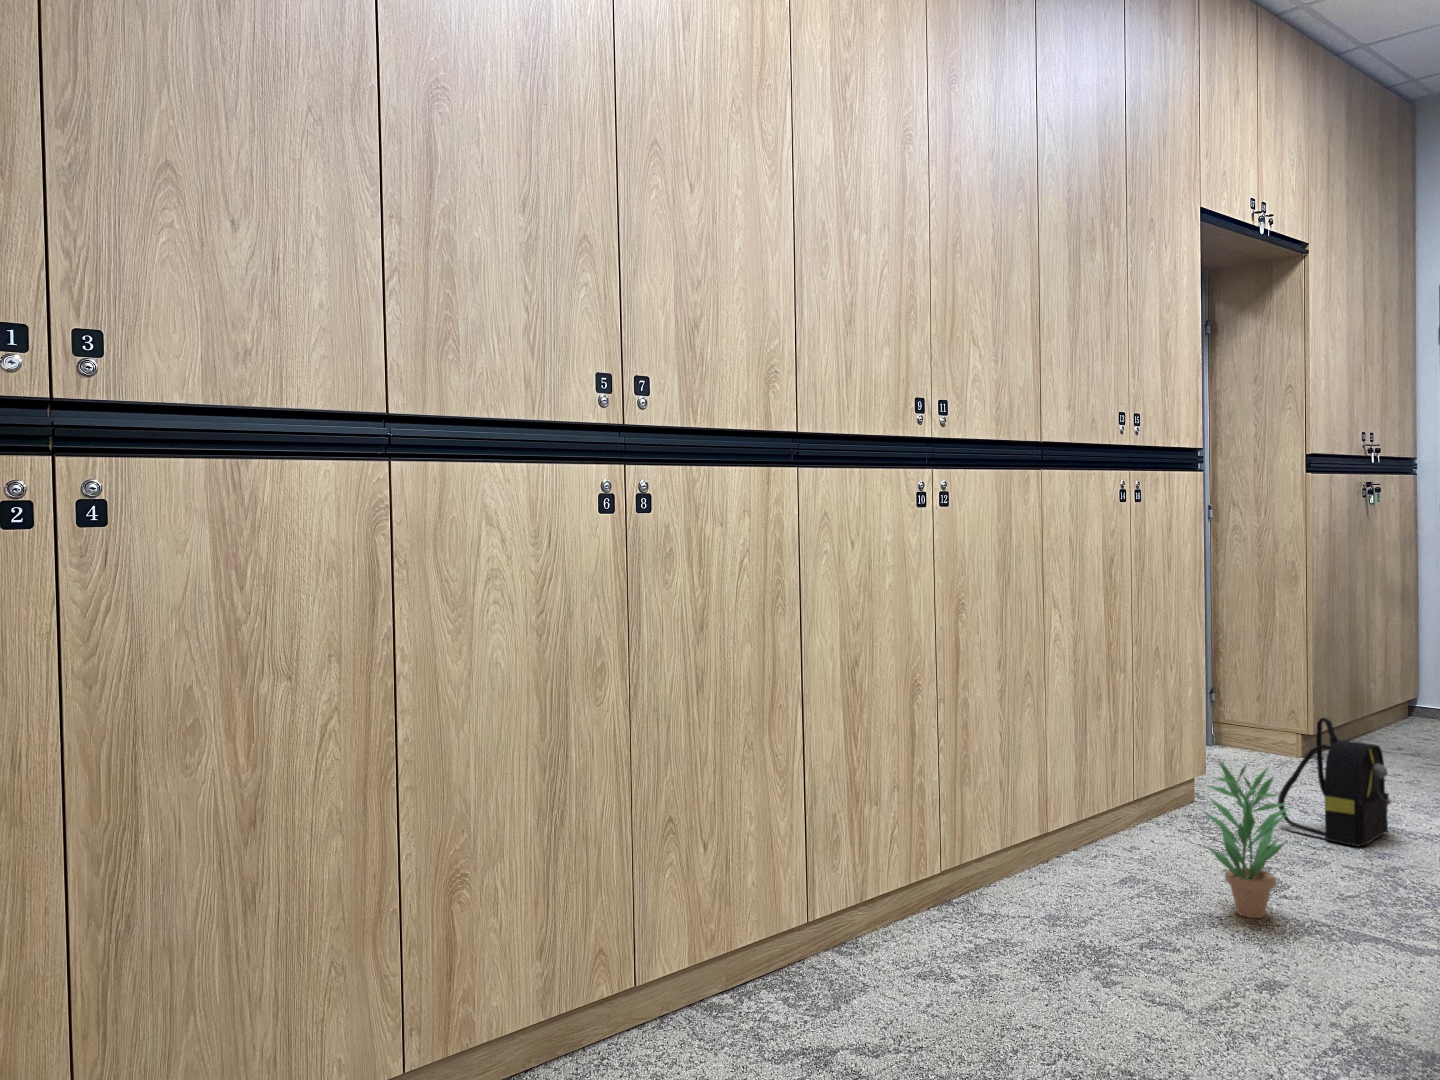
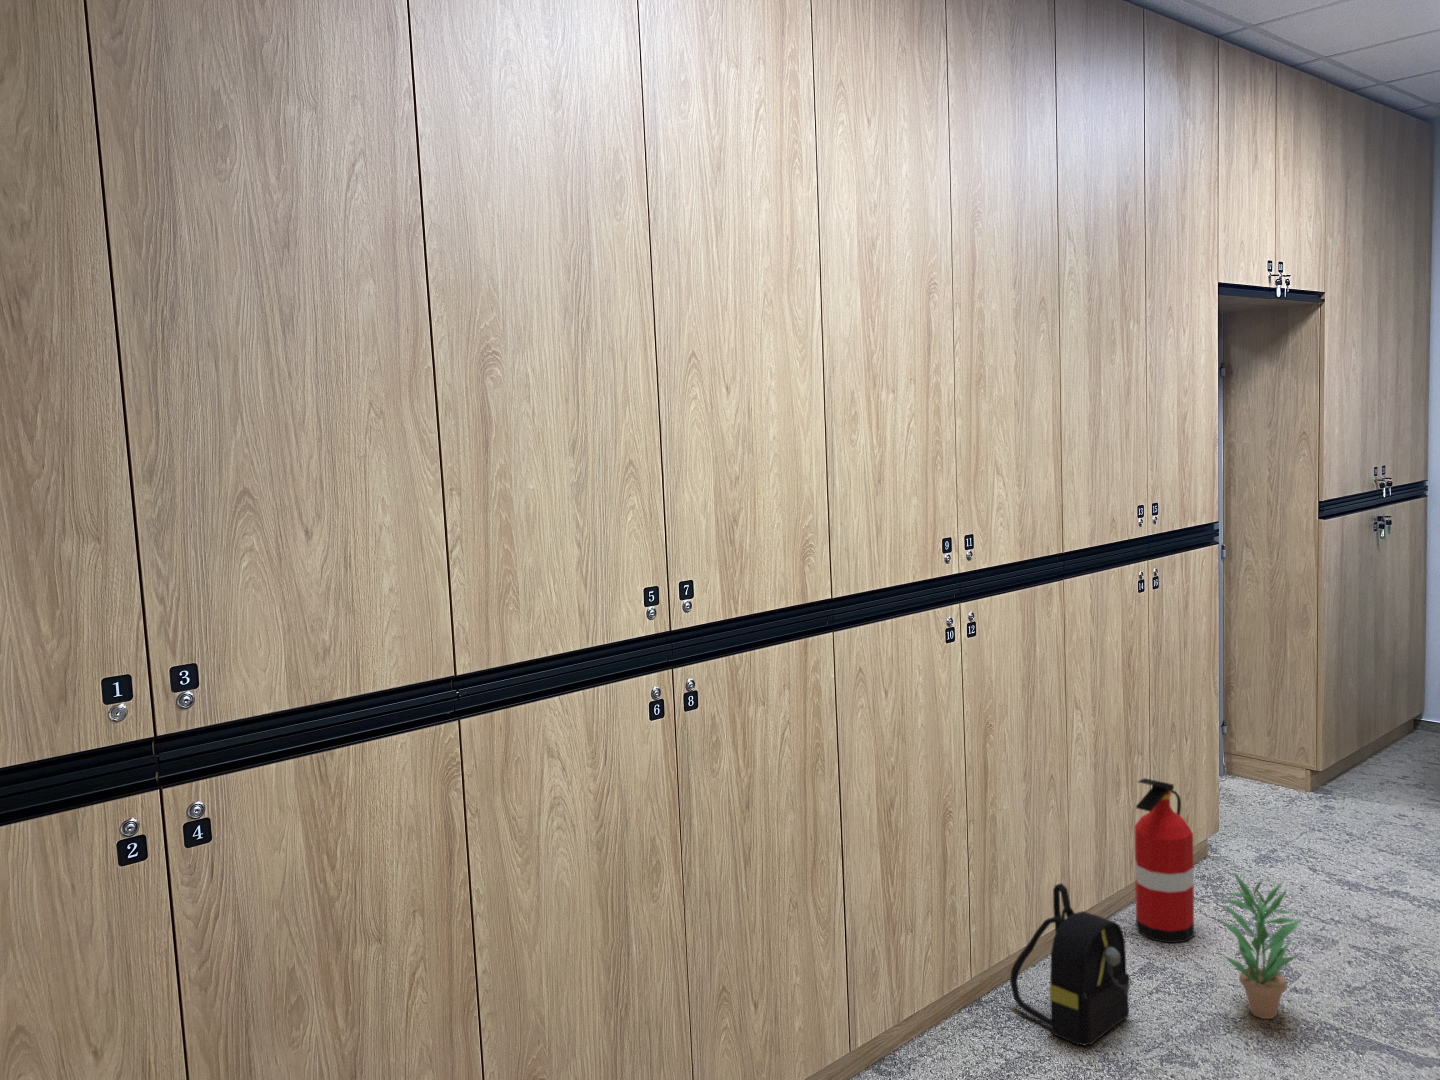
fire extinguisher: none [1116,686,1179,863] -> present [1135,778,1194,943]
backpack: present [1278,718,1391,846] -> present [1010,884,1132,1045]

